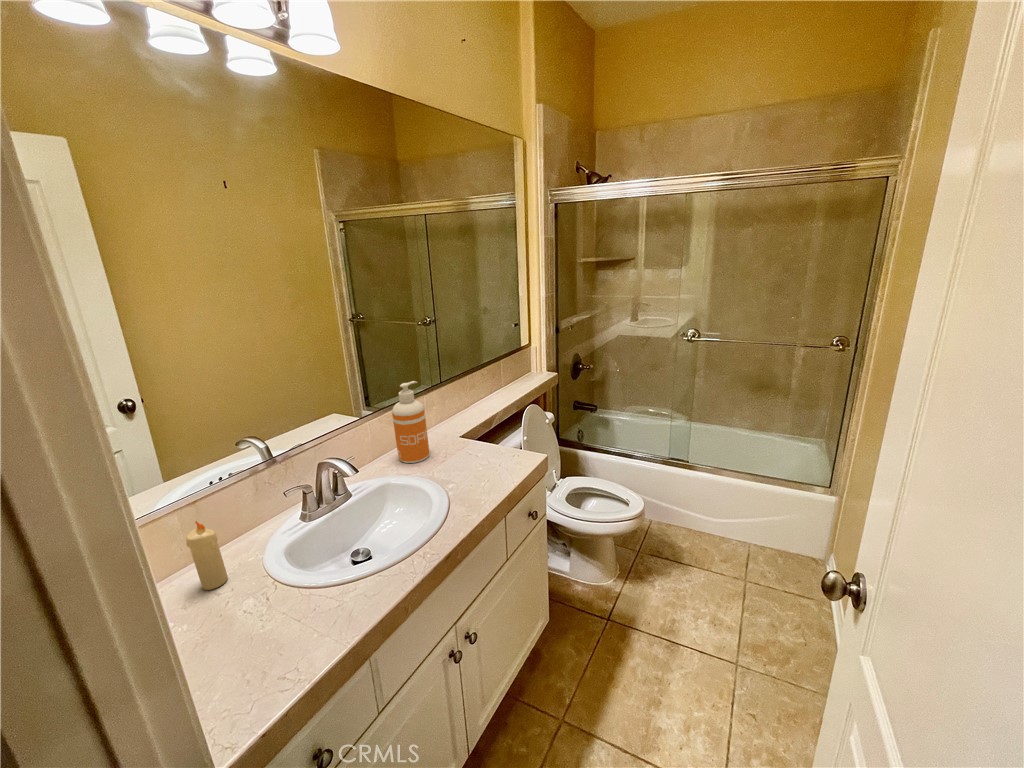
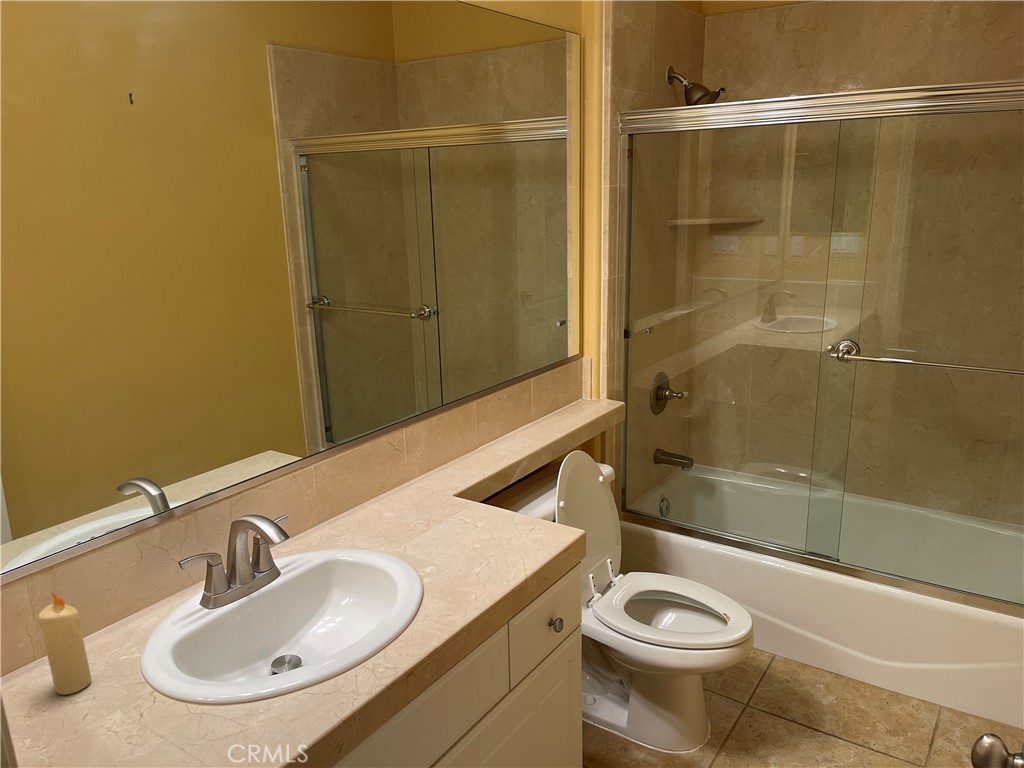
soap dispenser: present [392,381,430,463] -> none [349,406,404,531]

